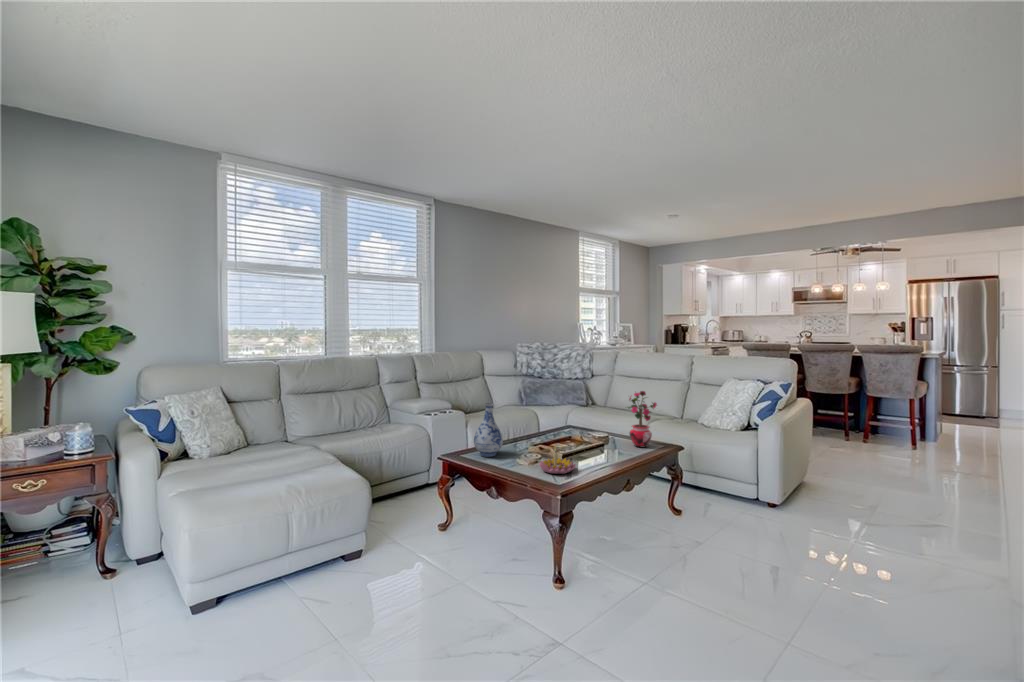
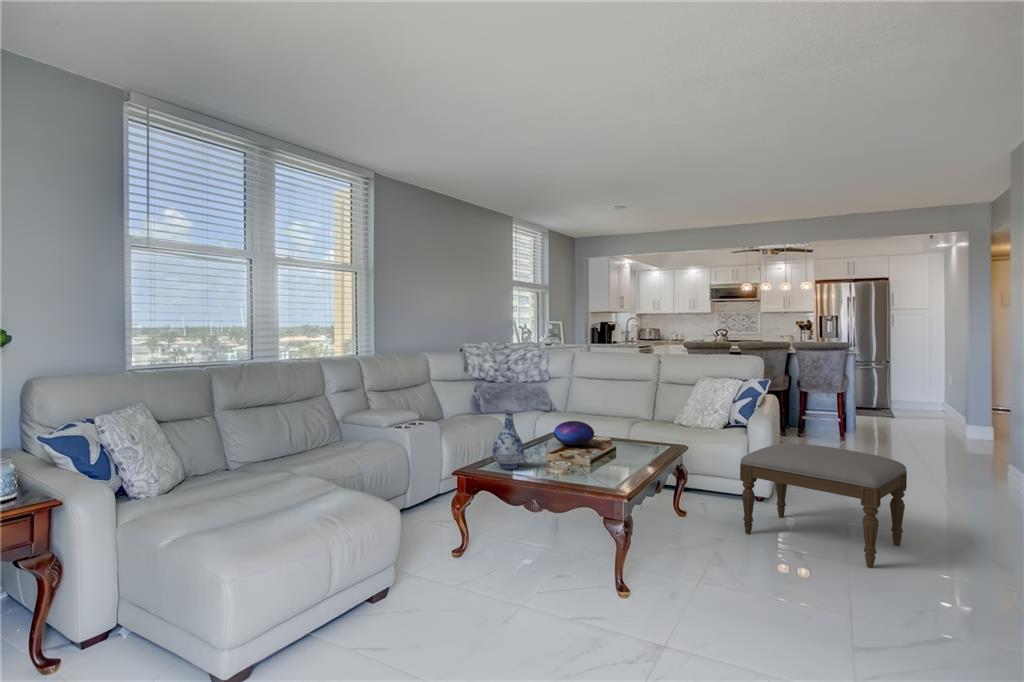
potted plant: present [628,391,657,447] -> none [633,391,667,450]
decorative orb: none [552,416,589,438] -> present [554,421,594,445]
candle holder: present [539,447,576,474] -> none [577,451,618,481]
ottoman: none [726,450,919,595] -> present [740,443,907,568]

